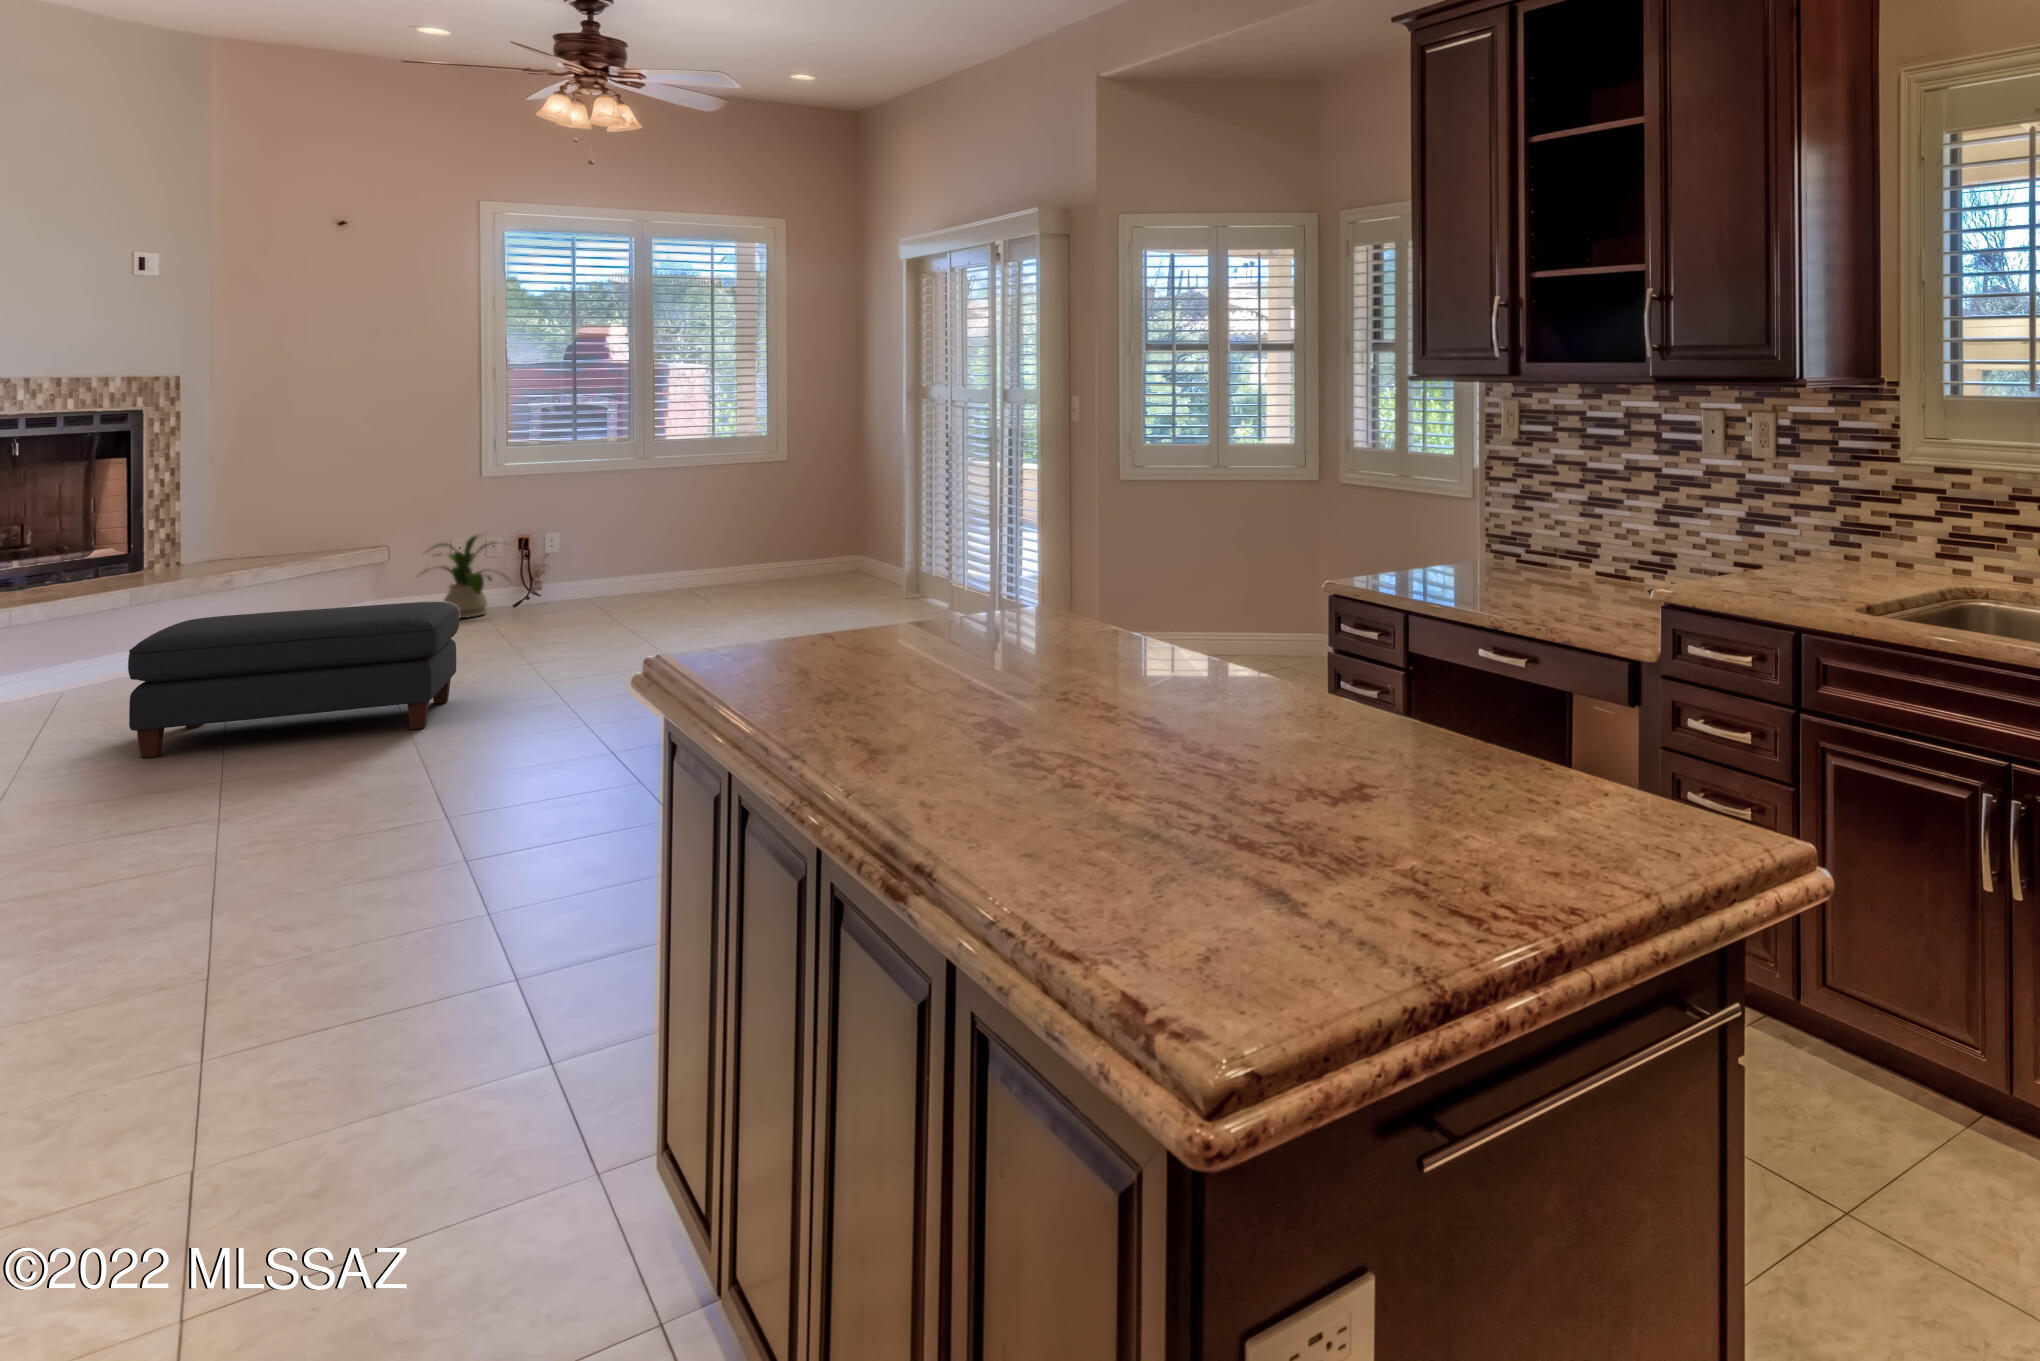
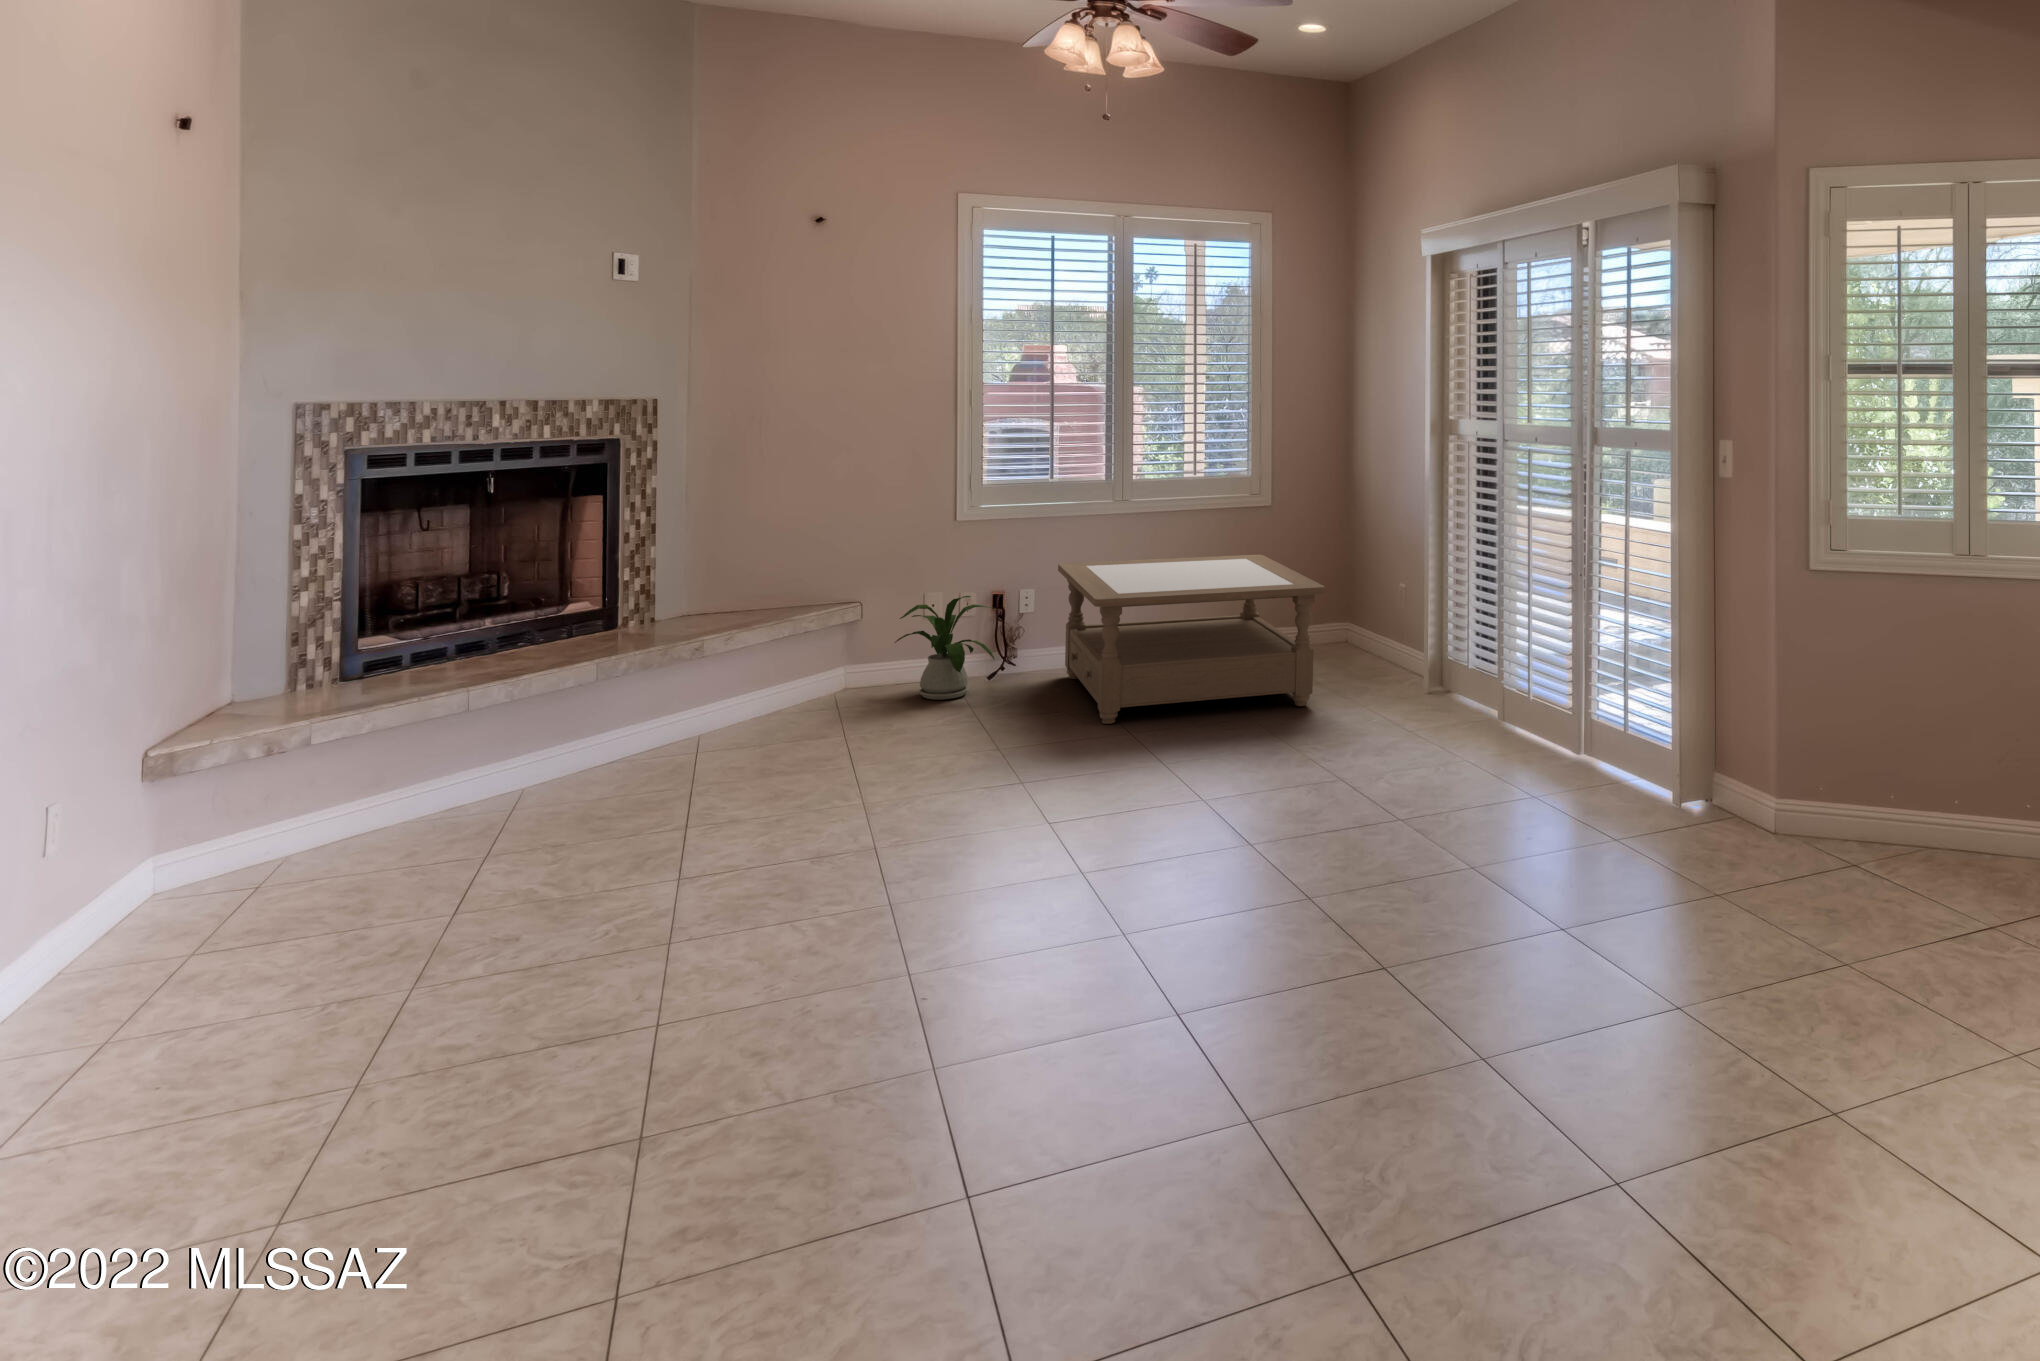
coffee table: none [571,498,803,621] -> present [1058,555,1325,724]
ottoman: present [128,602,459,758] -> none [541,740,934,963]

